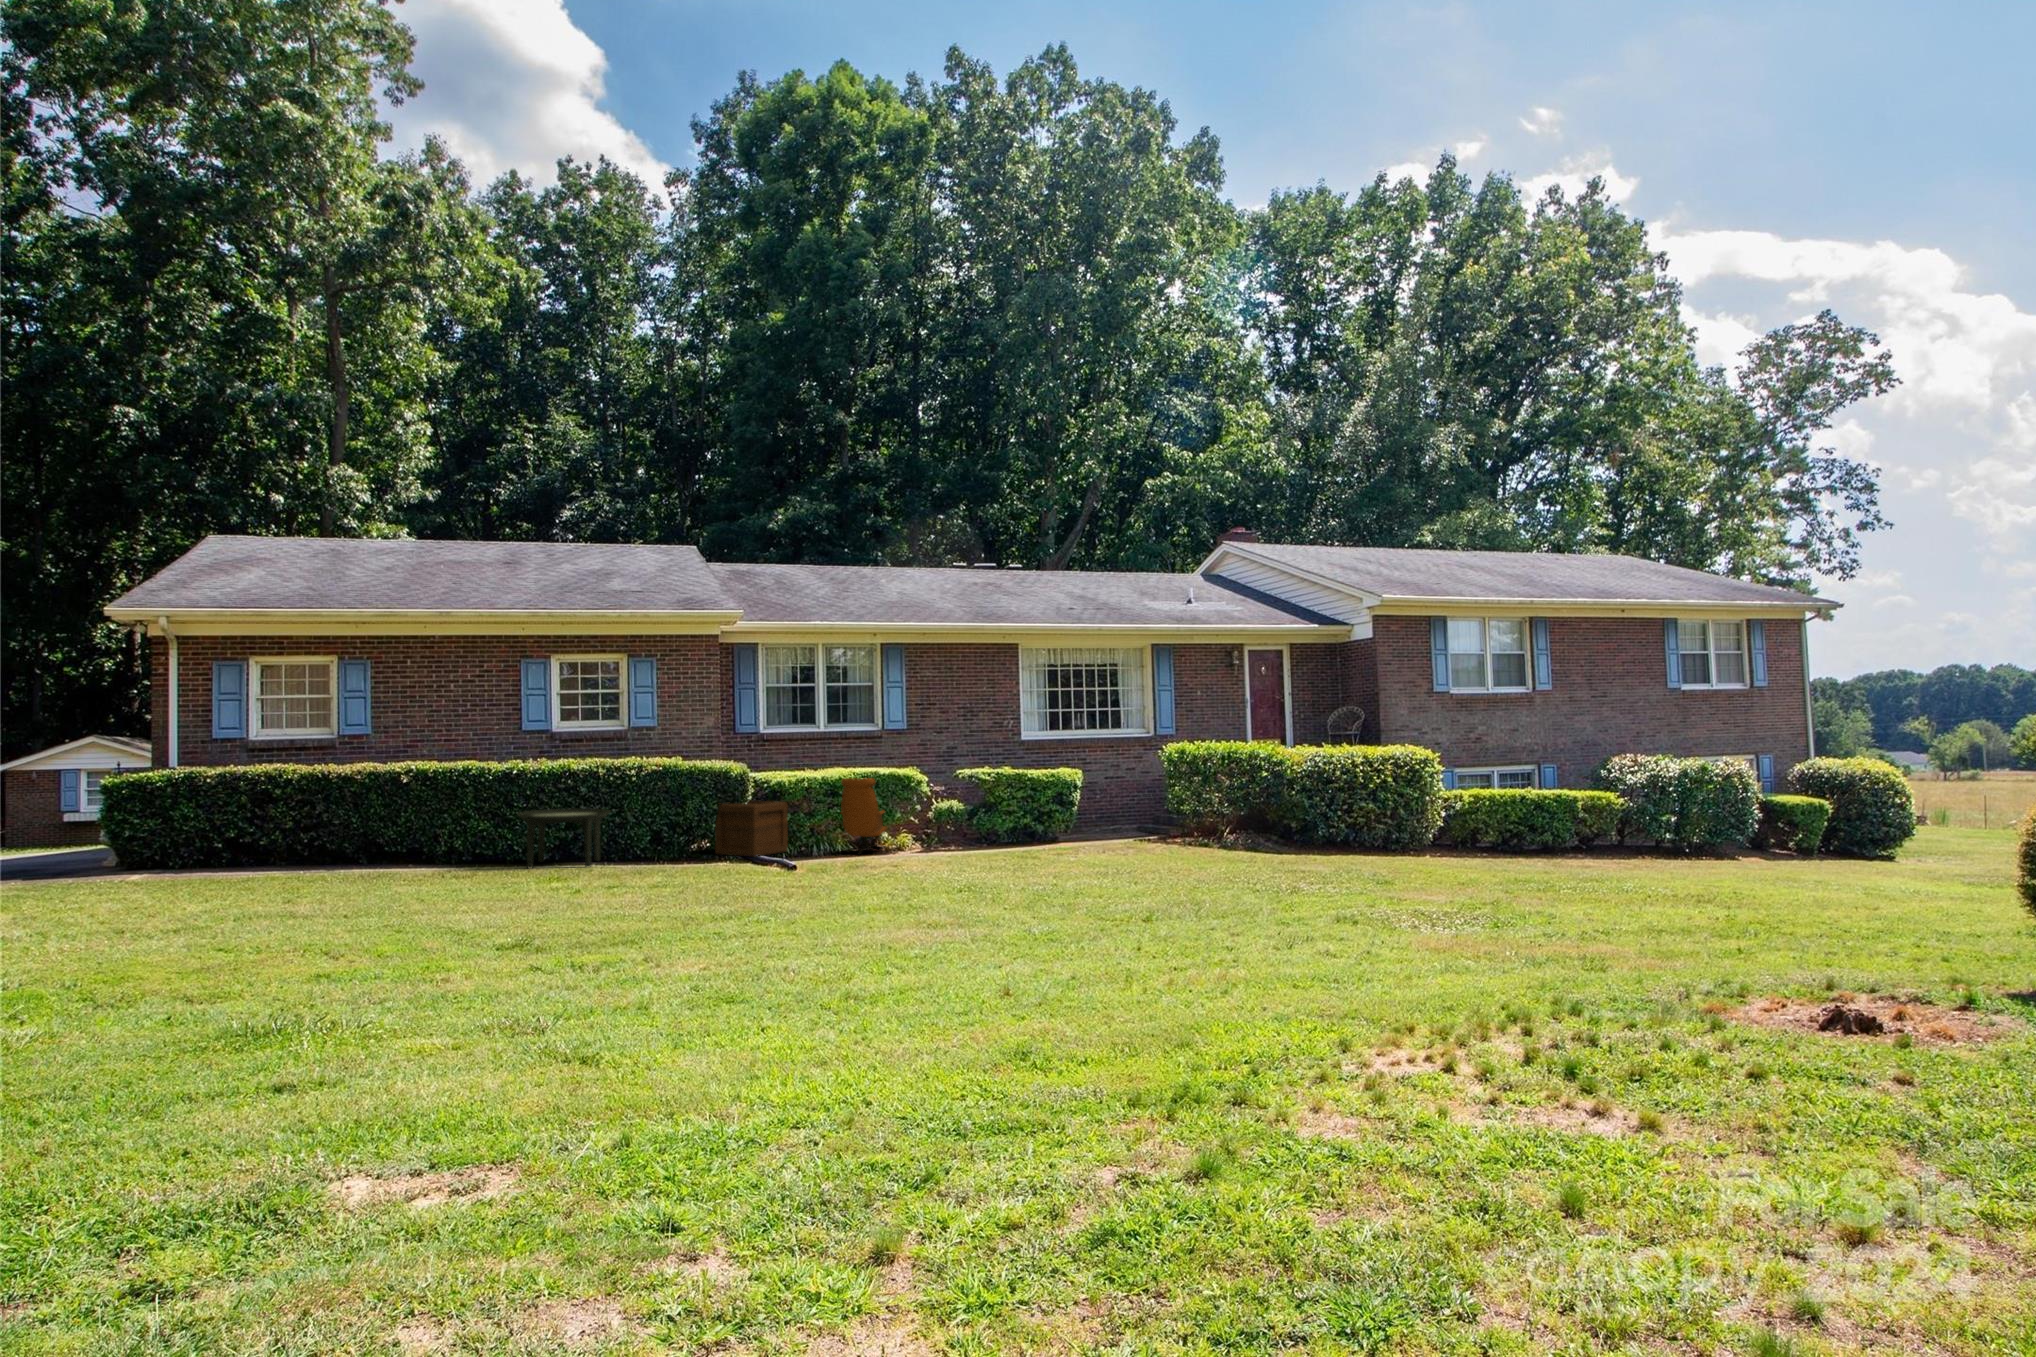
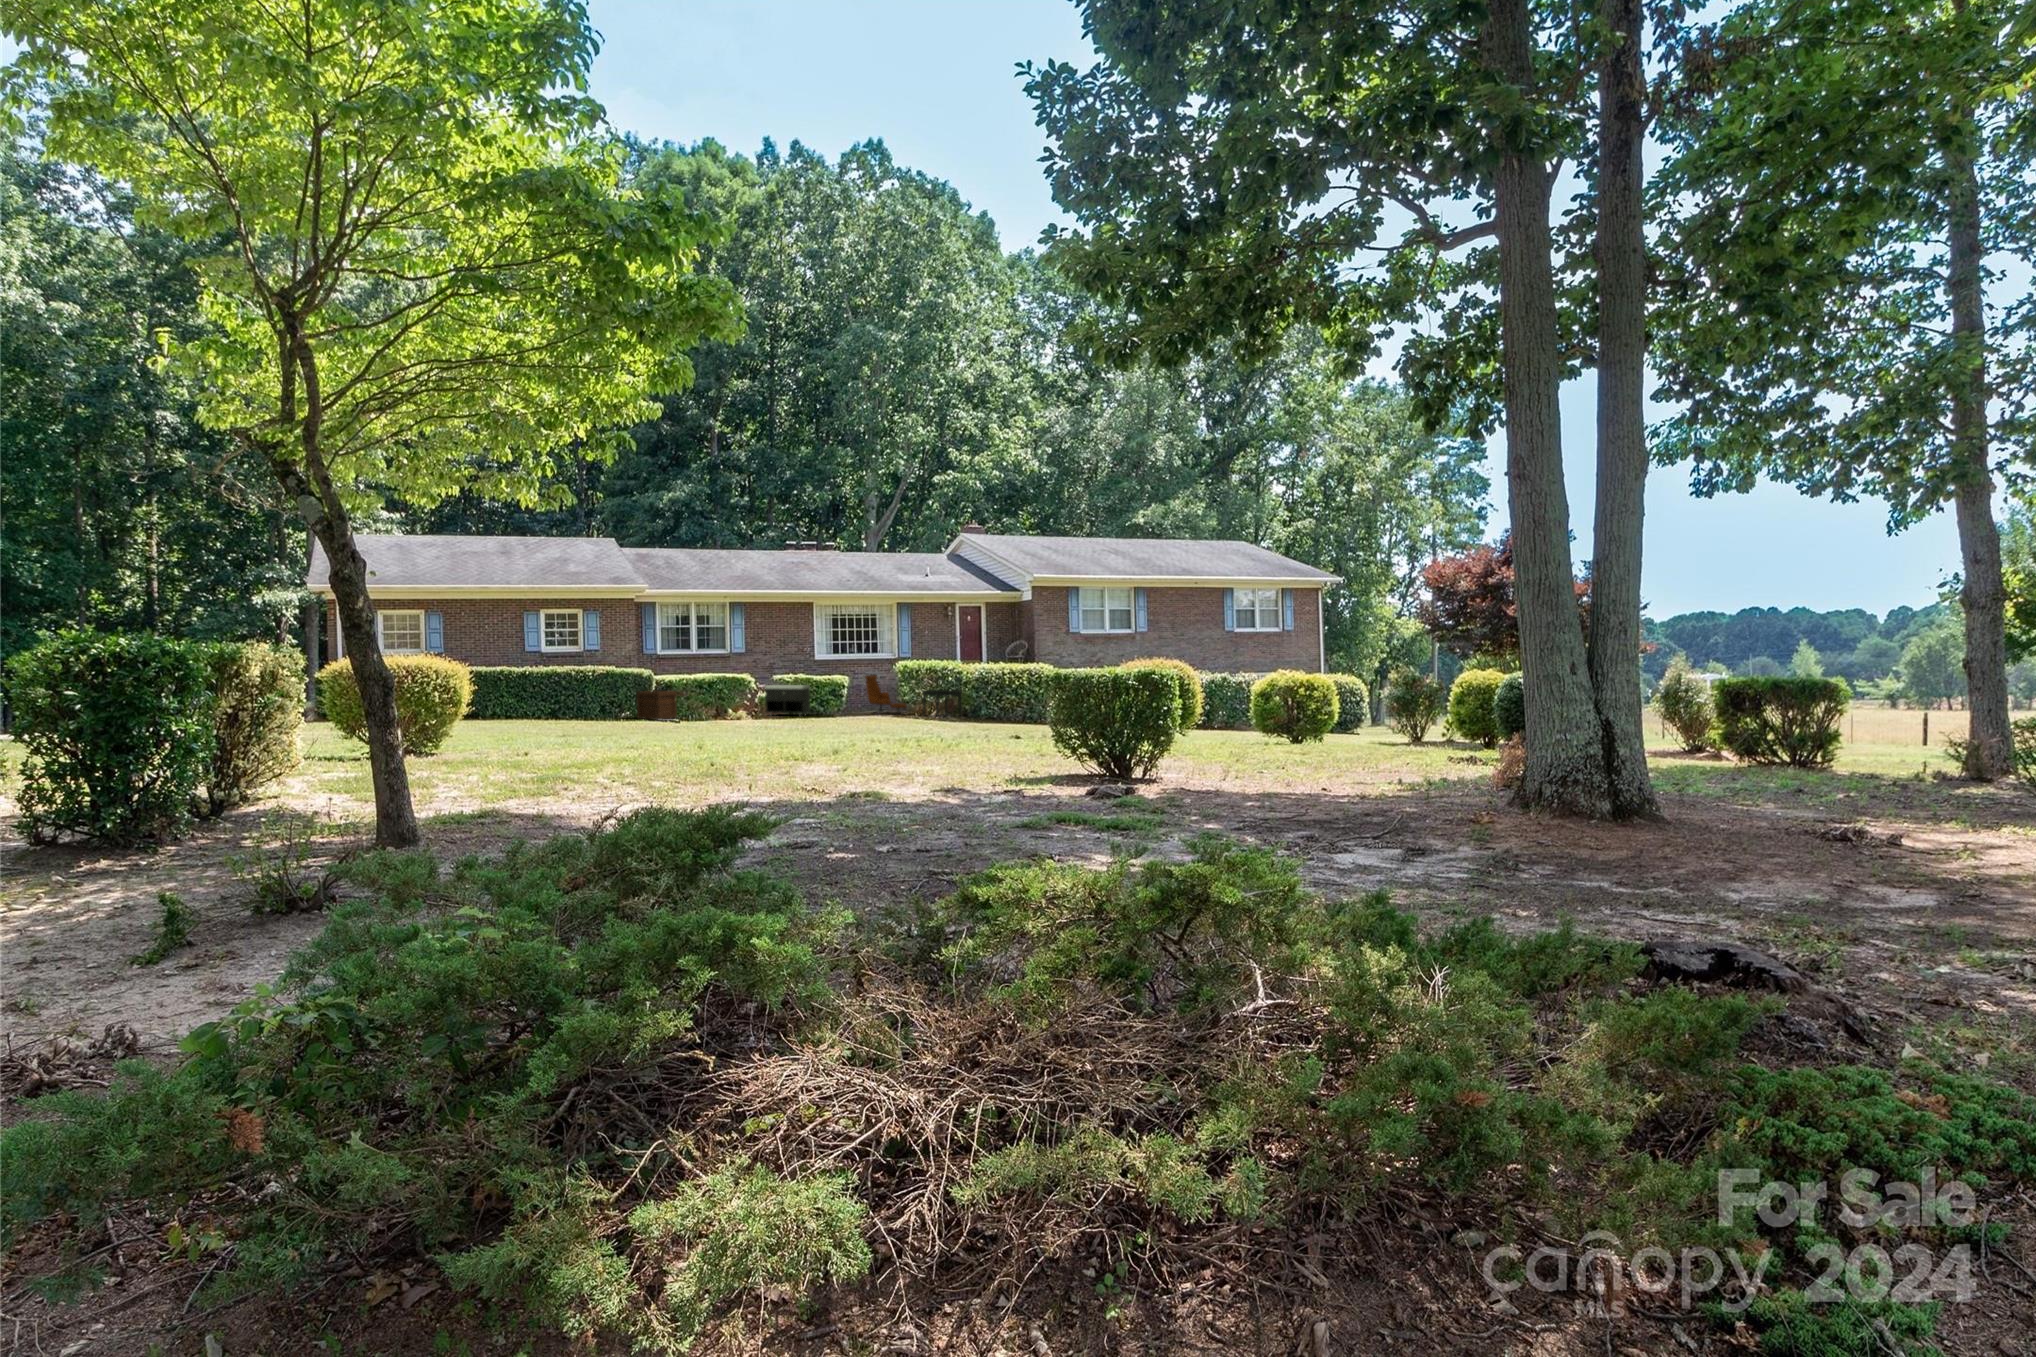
lounge chair: present [841,778,887,852] -> present [865,675,907,714]
storage bench: none [944,786,1023,844] -> present [765,685,810,715]
round table: present [518,809,610,869] -> present [922,690,962,716]

